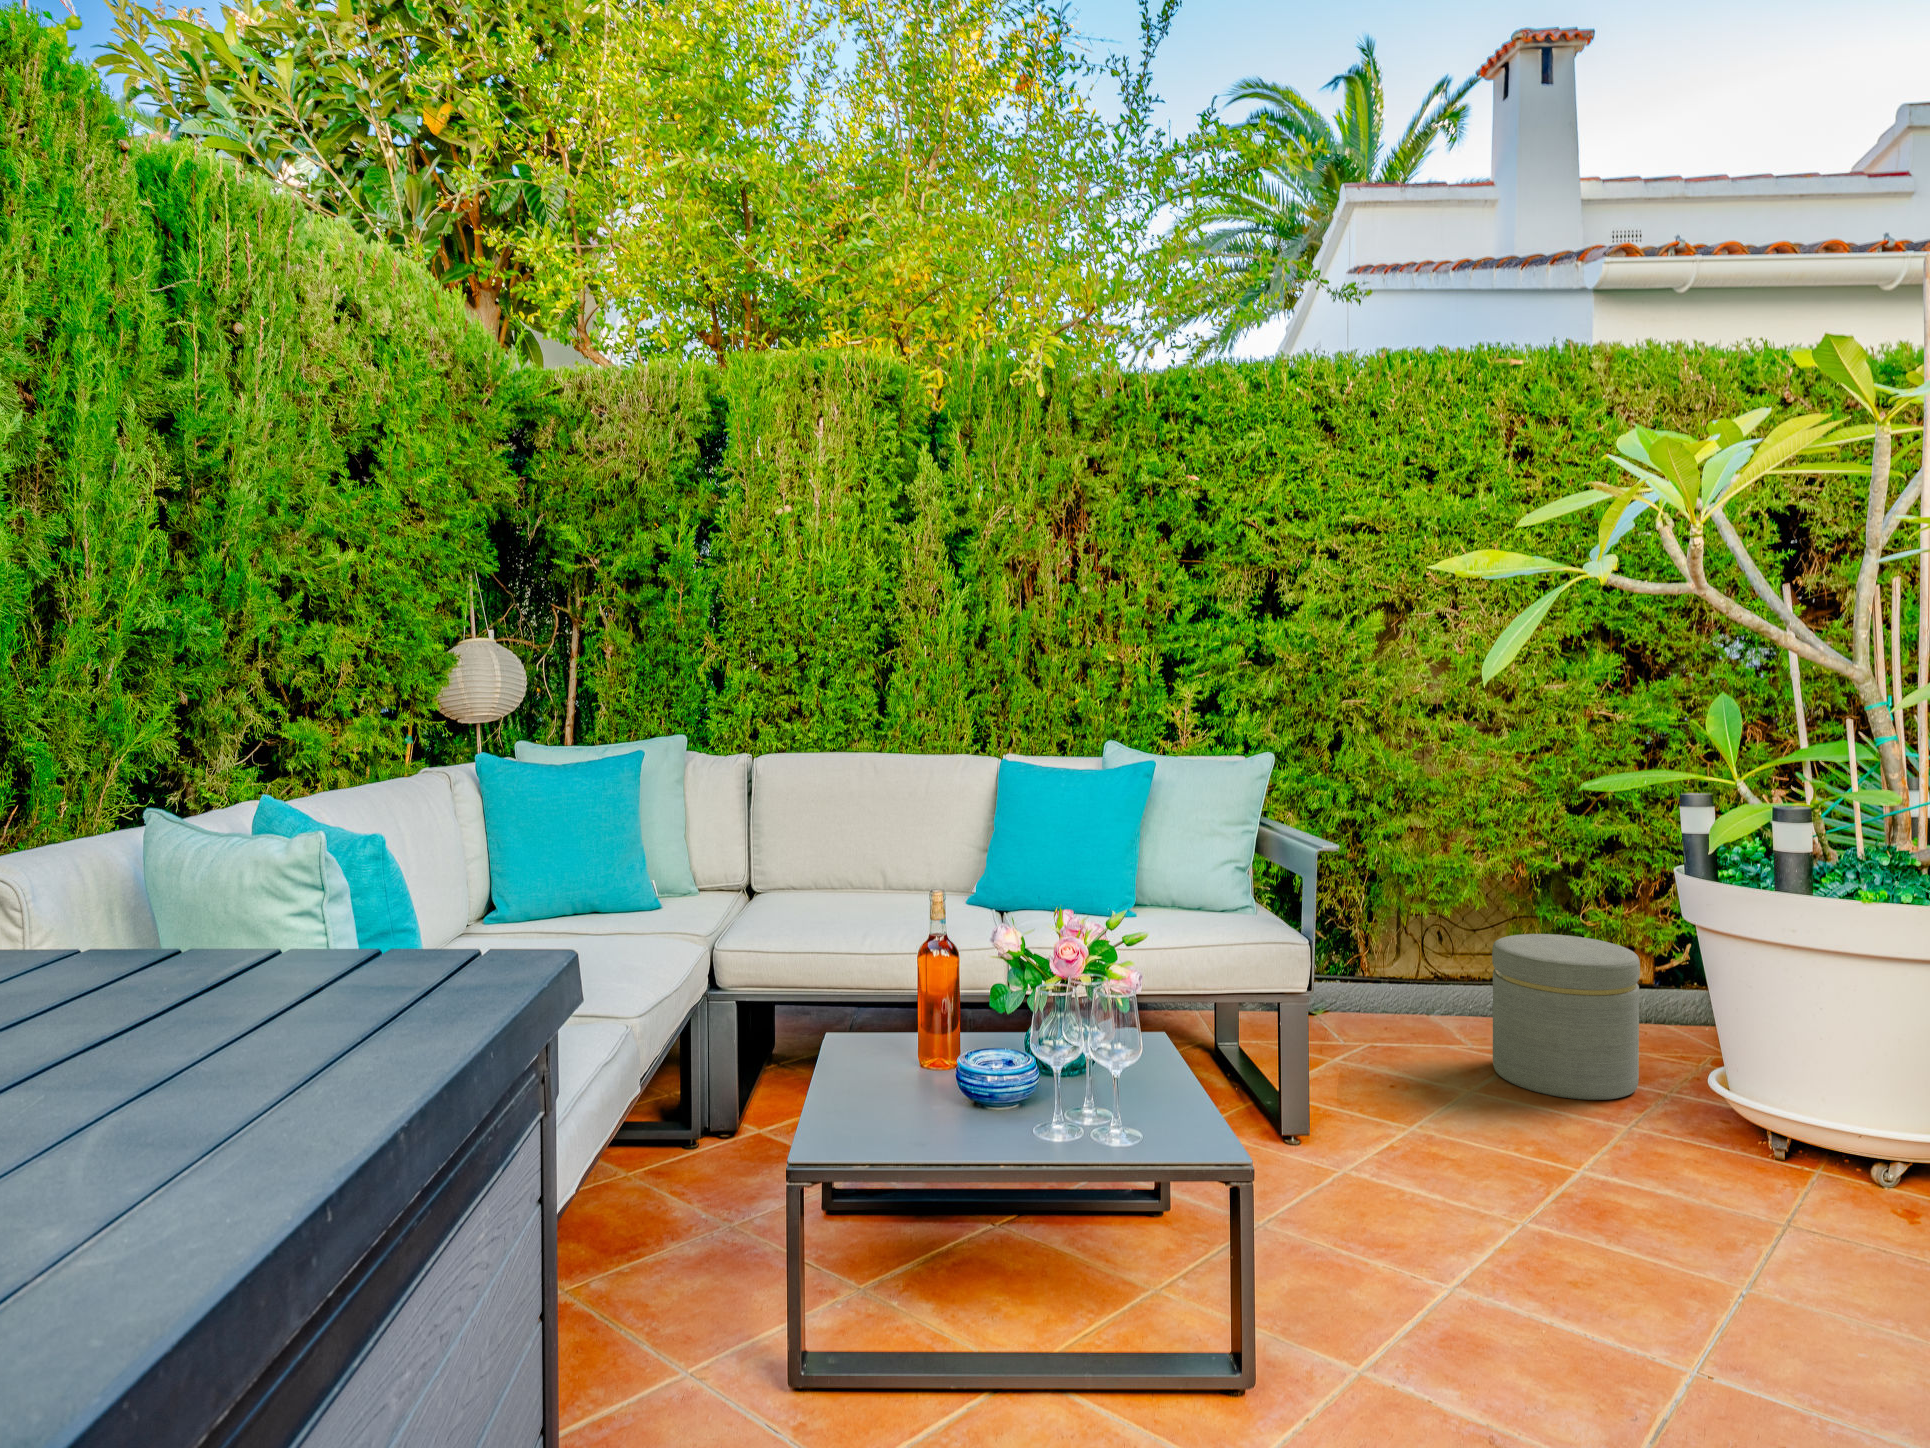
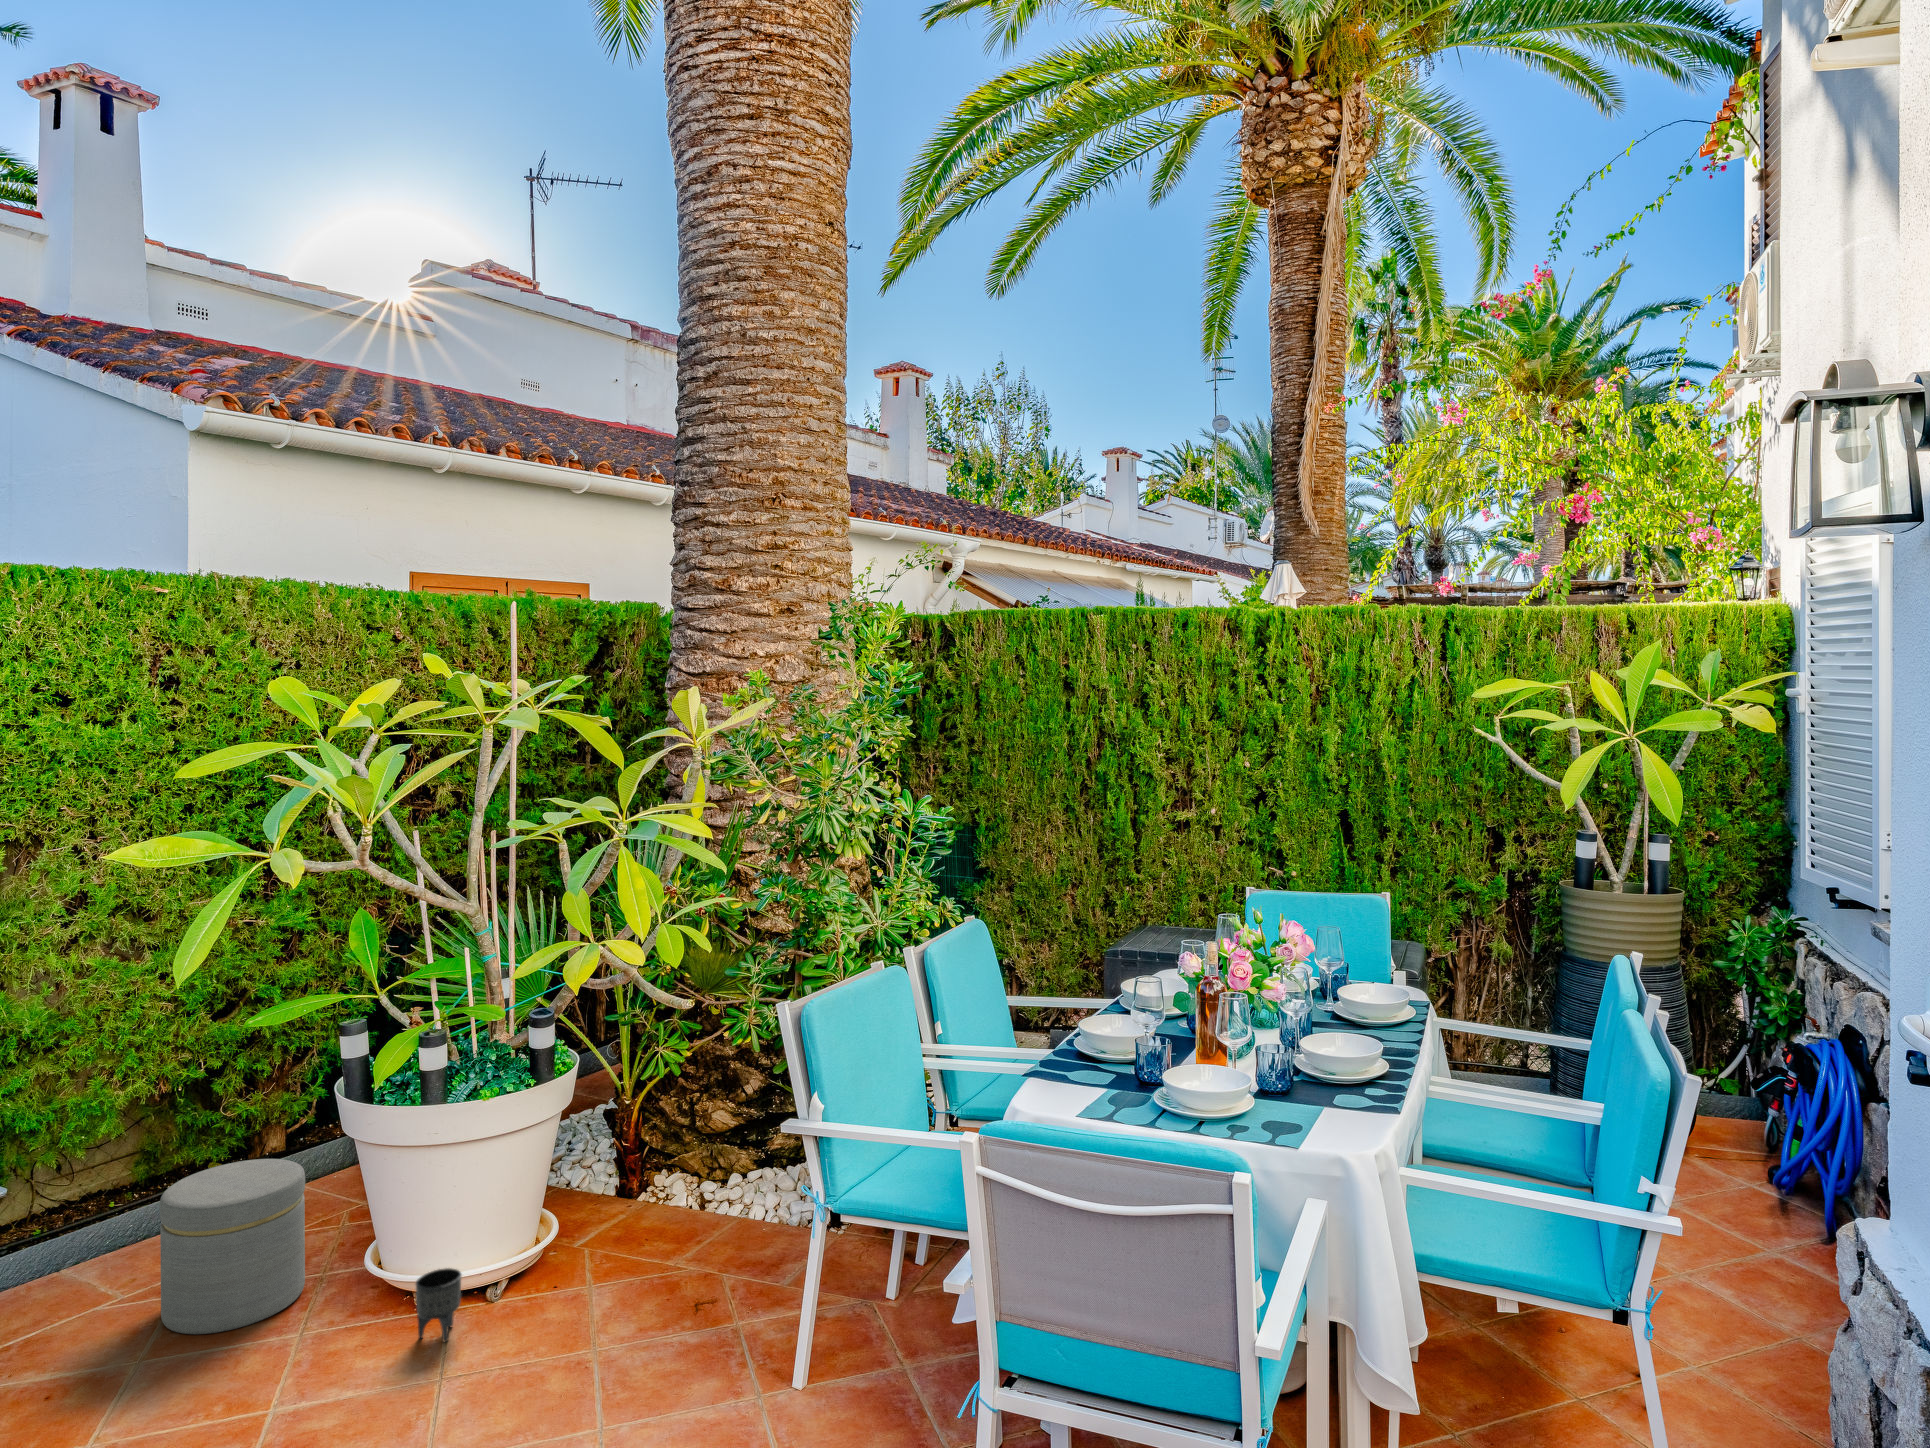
planter: none [1761,1106,1826,1197] -> present [416,1268,461,1342]

